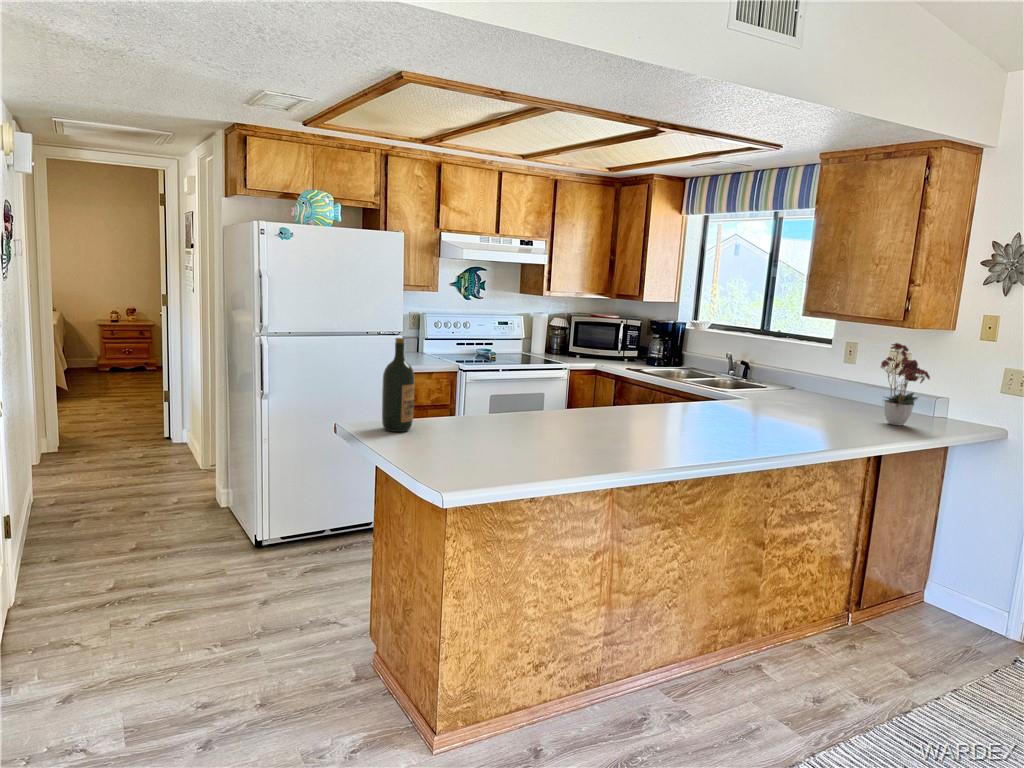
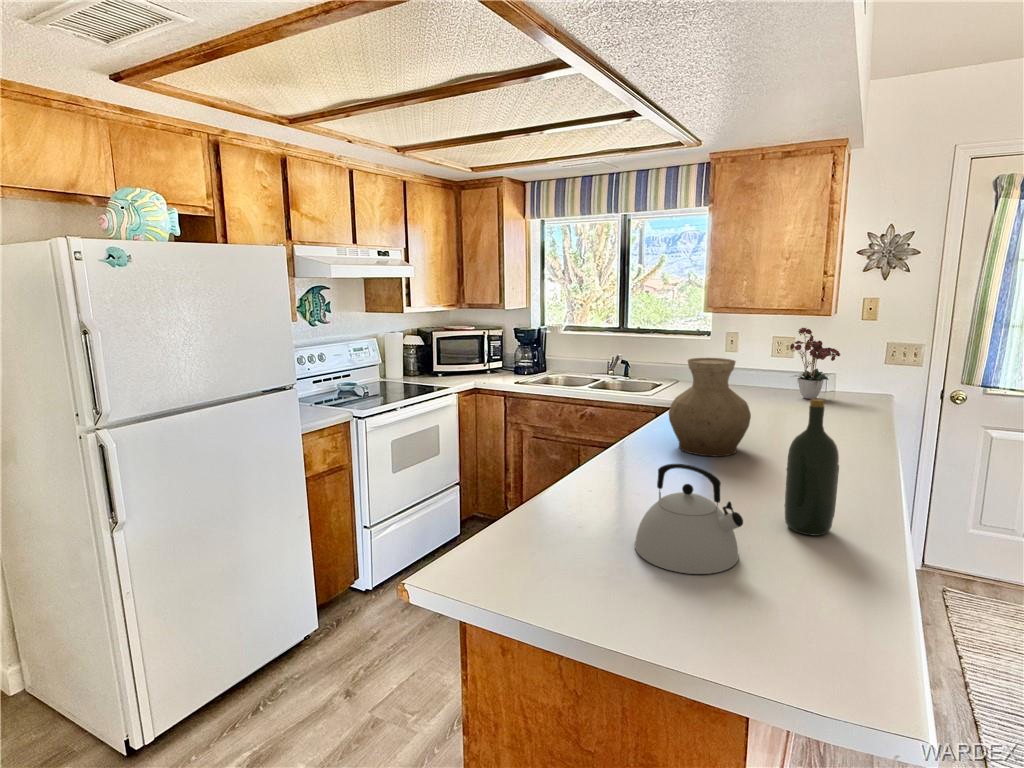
wine bottle: present [382,338,415,432] -> present [785,399,839,536]
vase: none [621,343,693,431] -> present [669,358,751,456]
kettle: none [436,387,506,459] -> present [635,464,743,574]

